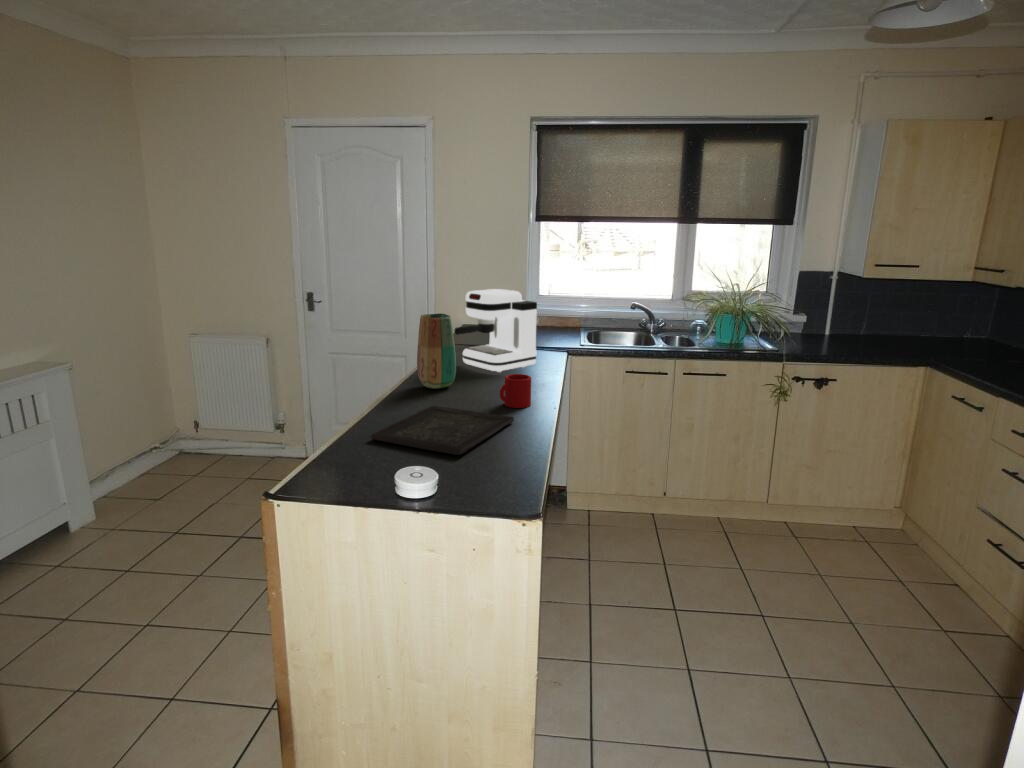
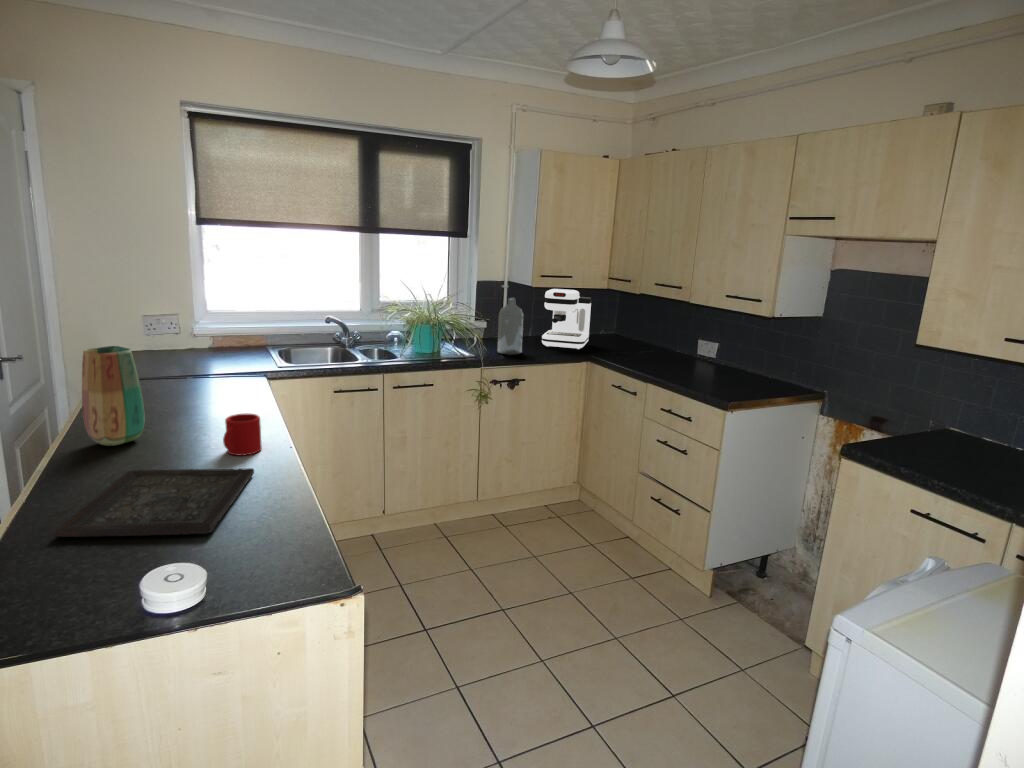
coffee maker: present [454,289,537,372] -> present [542,289,591,349]
bottle: none [809,290,844,352] -> present [498,298,523,355]

